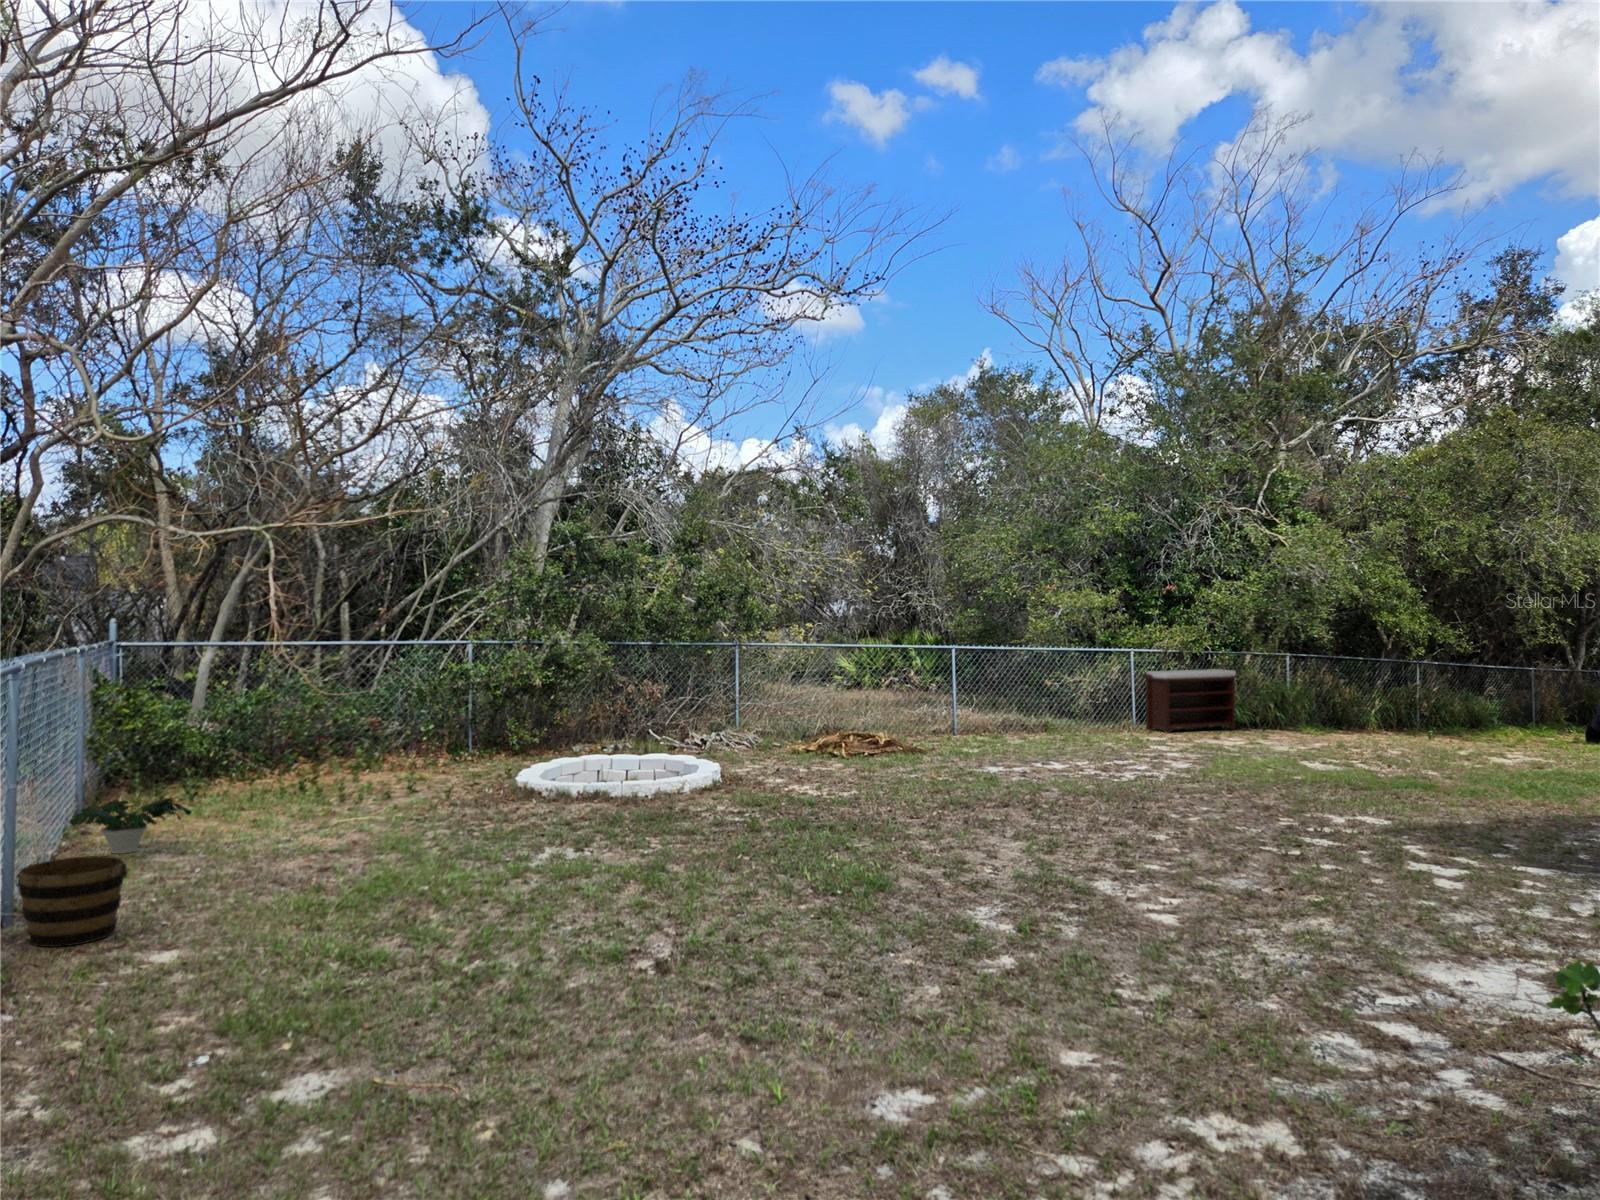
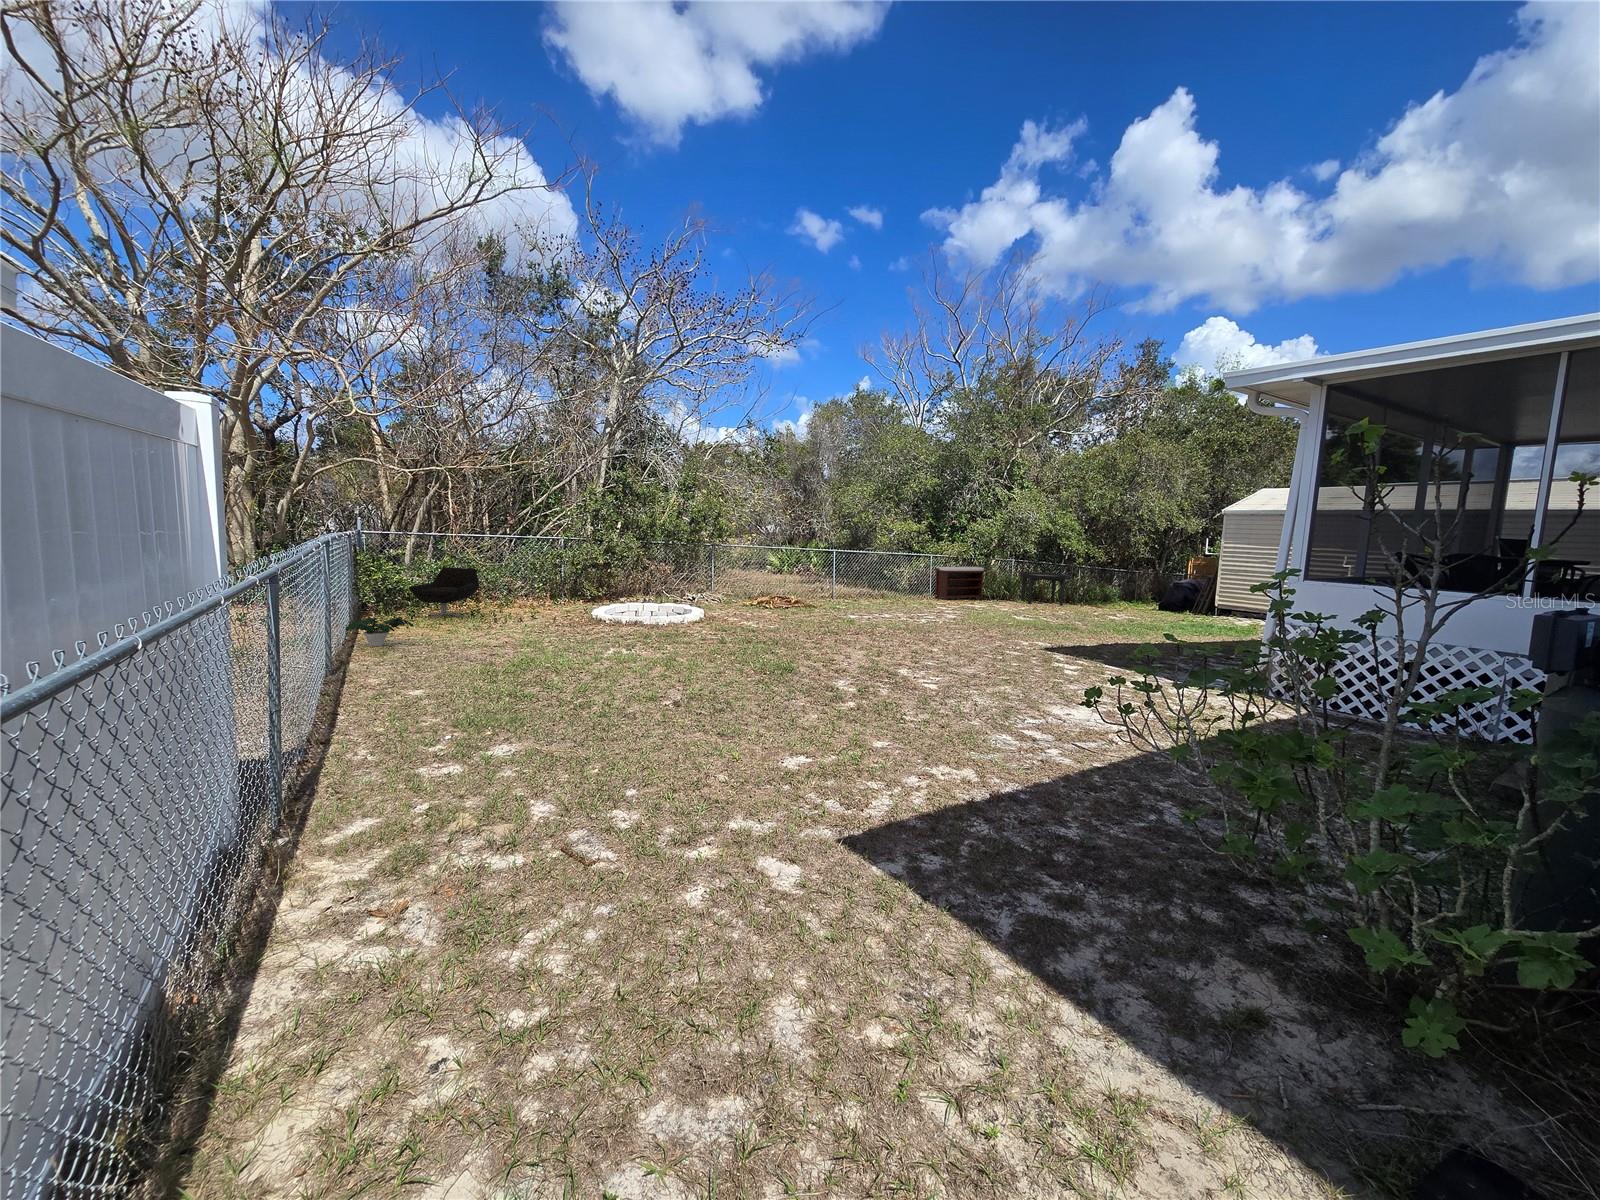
round table: none [1300,676,1403,737] -> present [1018,572,1070,605]
lounge chair: none [197,702,320,796] -> present [409,567,479,619]
bucket: present [15,856,127,947] -> none [329,644,389,690]

